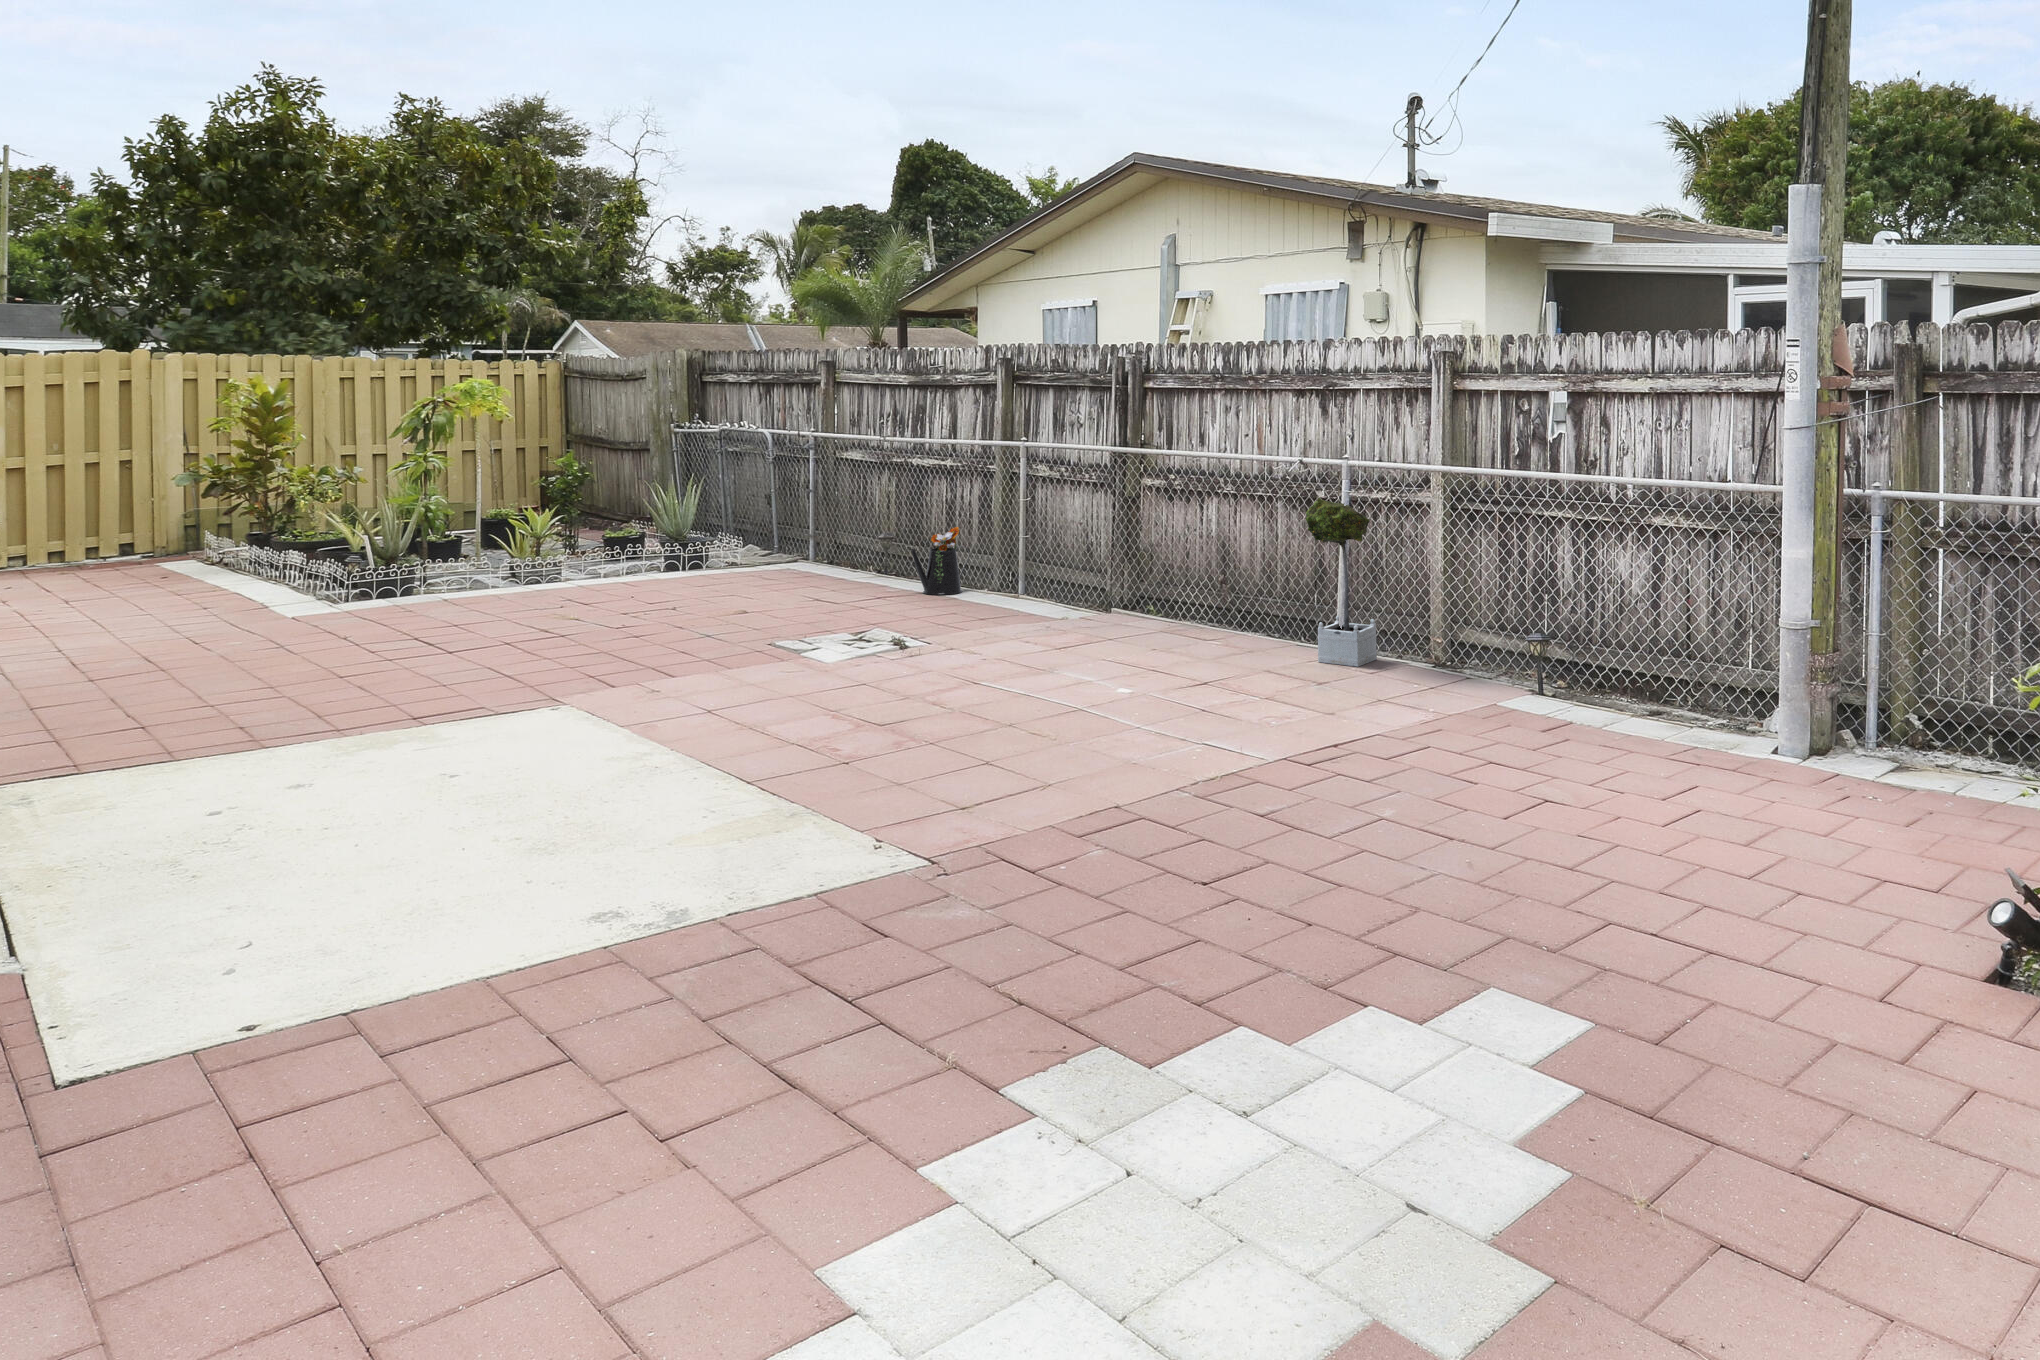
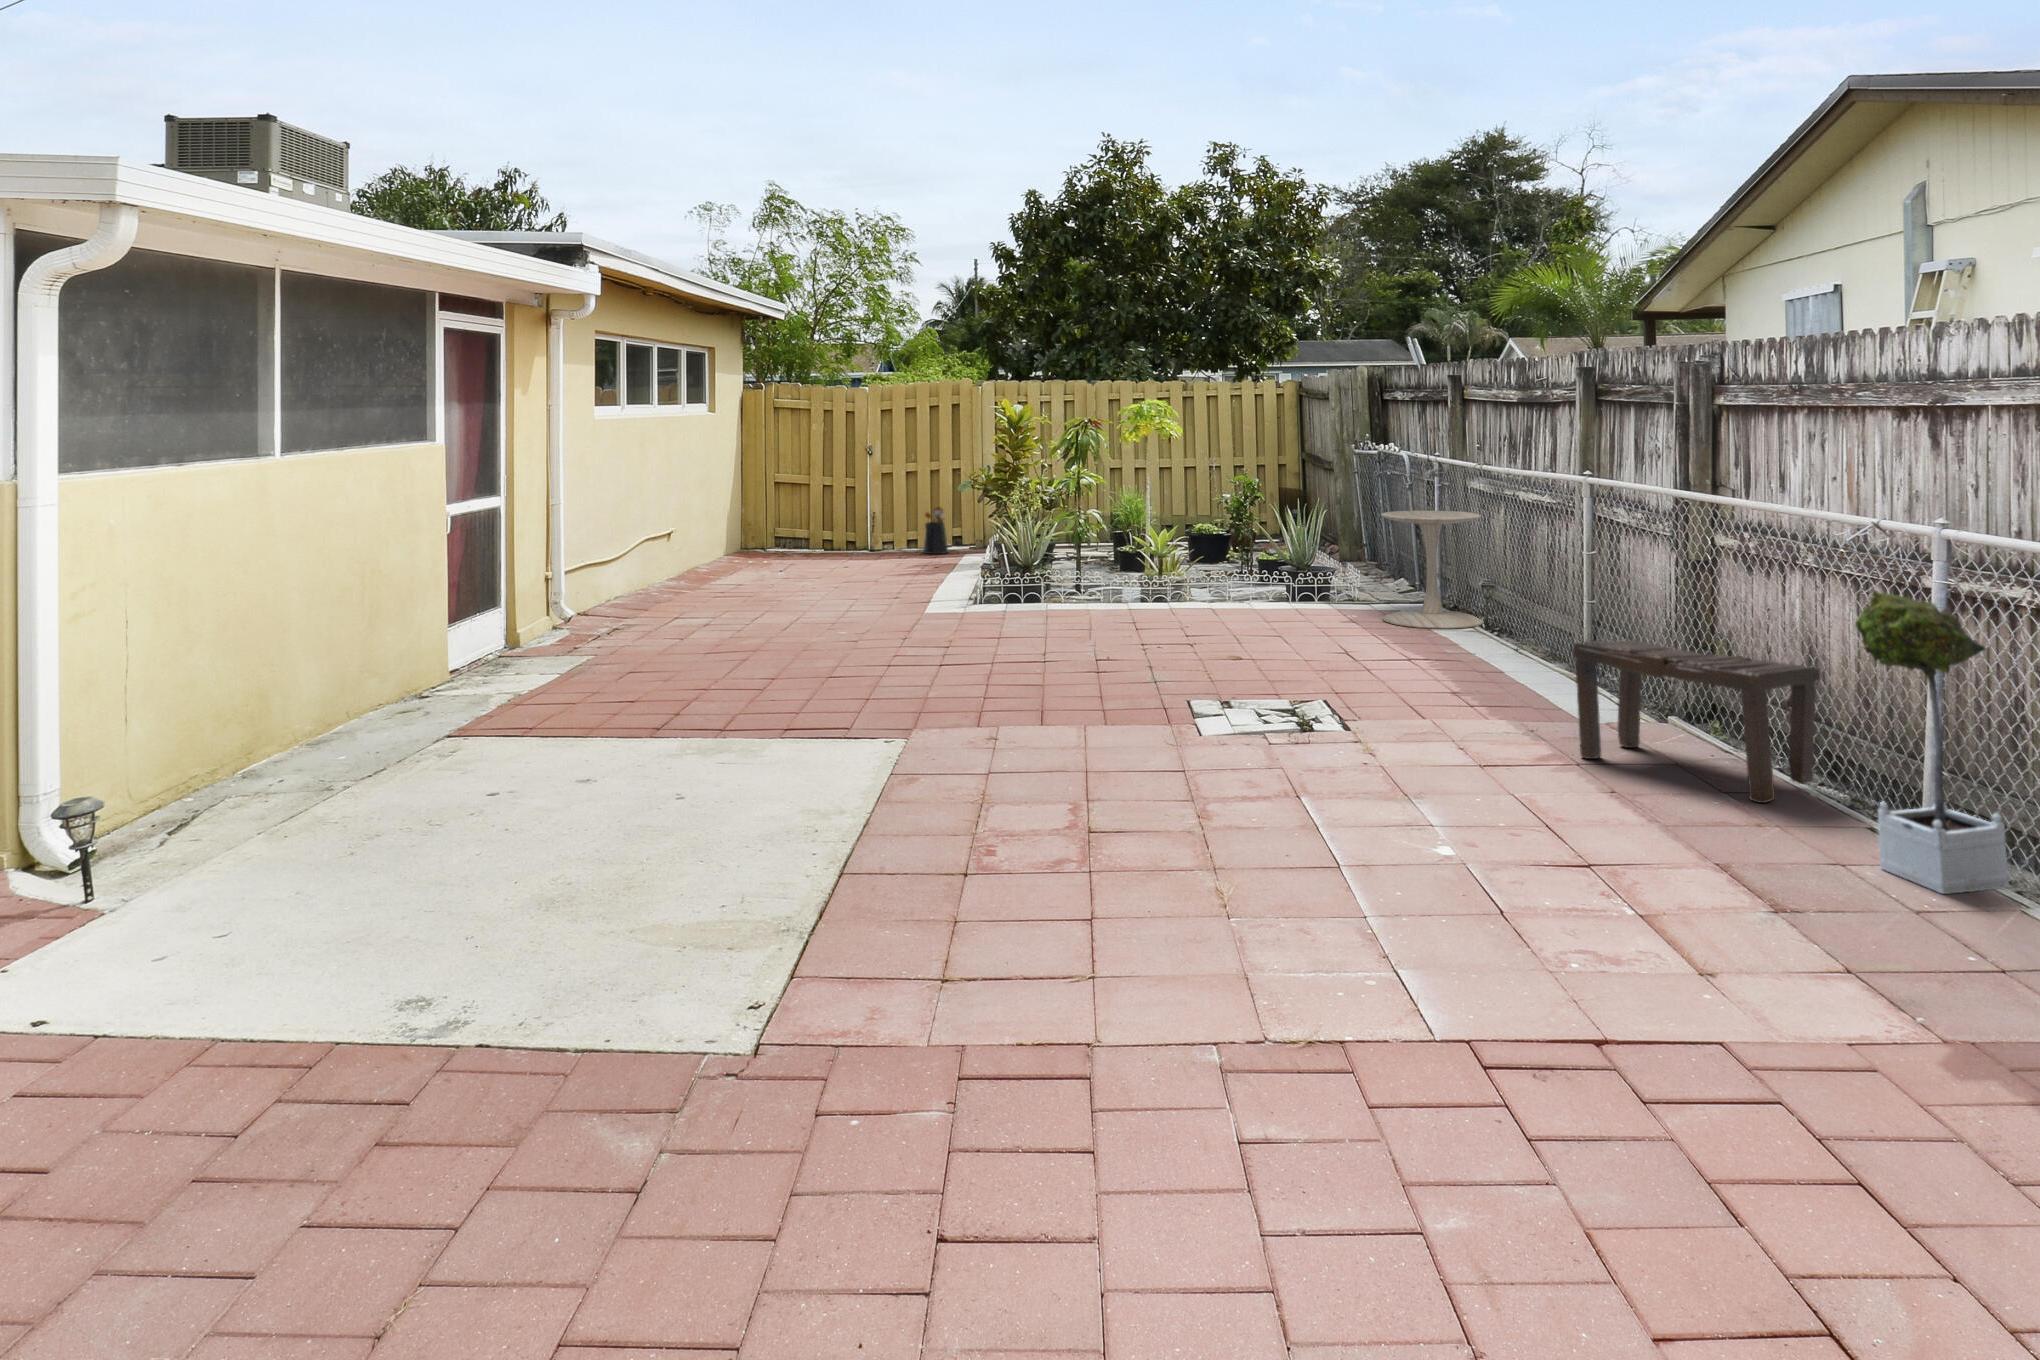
pedestal table: none [777,479,865,580] -> present [1381,511,1484,629]
watering can: present [911,527,970,595] -> present [923,507,948,554]
bench: none [1085,553,1238,645] -> present [1573,639,1821,803]

